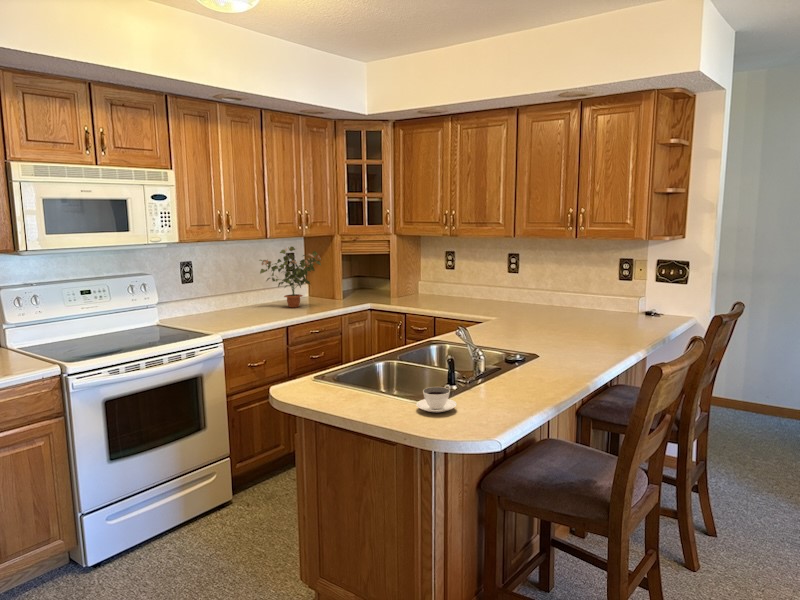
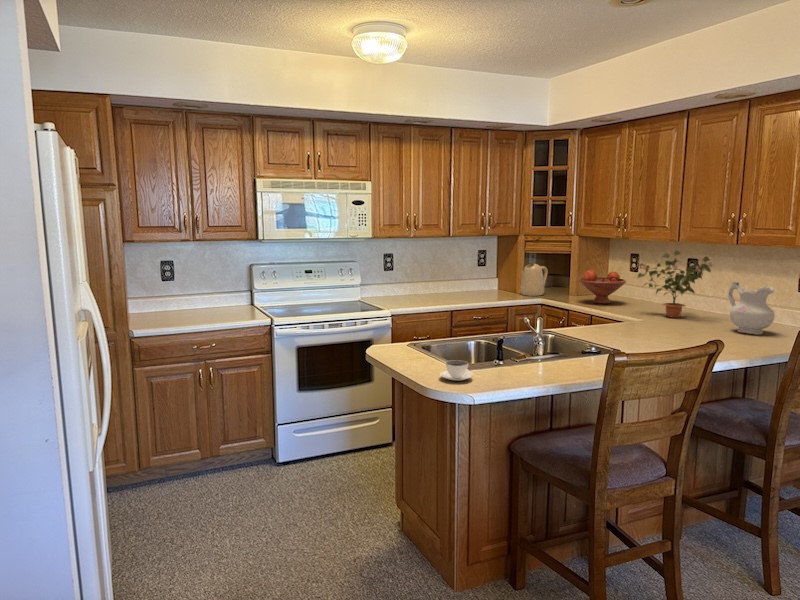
potted plant: present [260,247,321,308] -> present [638,250,712,318]
kettle: none [340,266,365,302] -> present [521,263,548,296]
fruit bowl: none [409,269,455,304] -> present [580,270,626,304]
ceramic pitcher: none [571,274,612,321] -> present [728,282,775,335]

